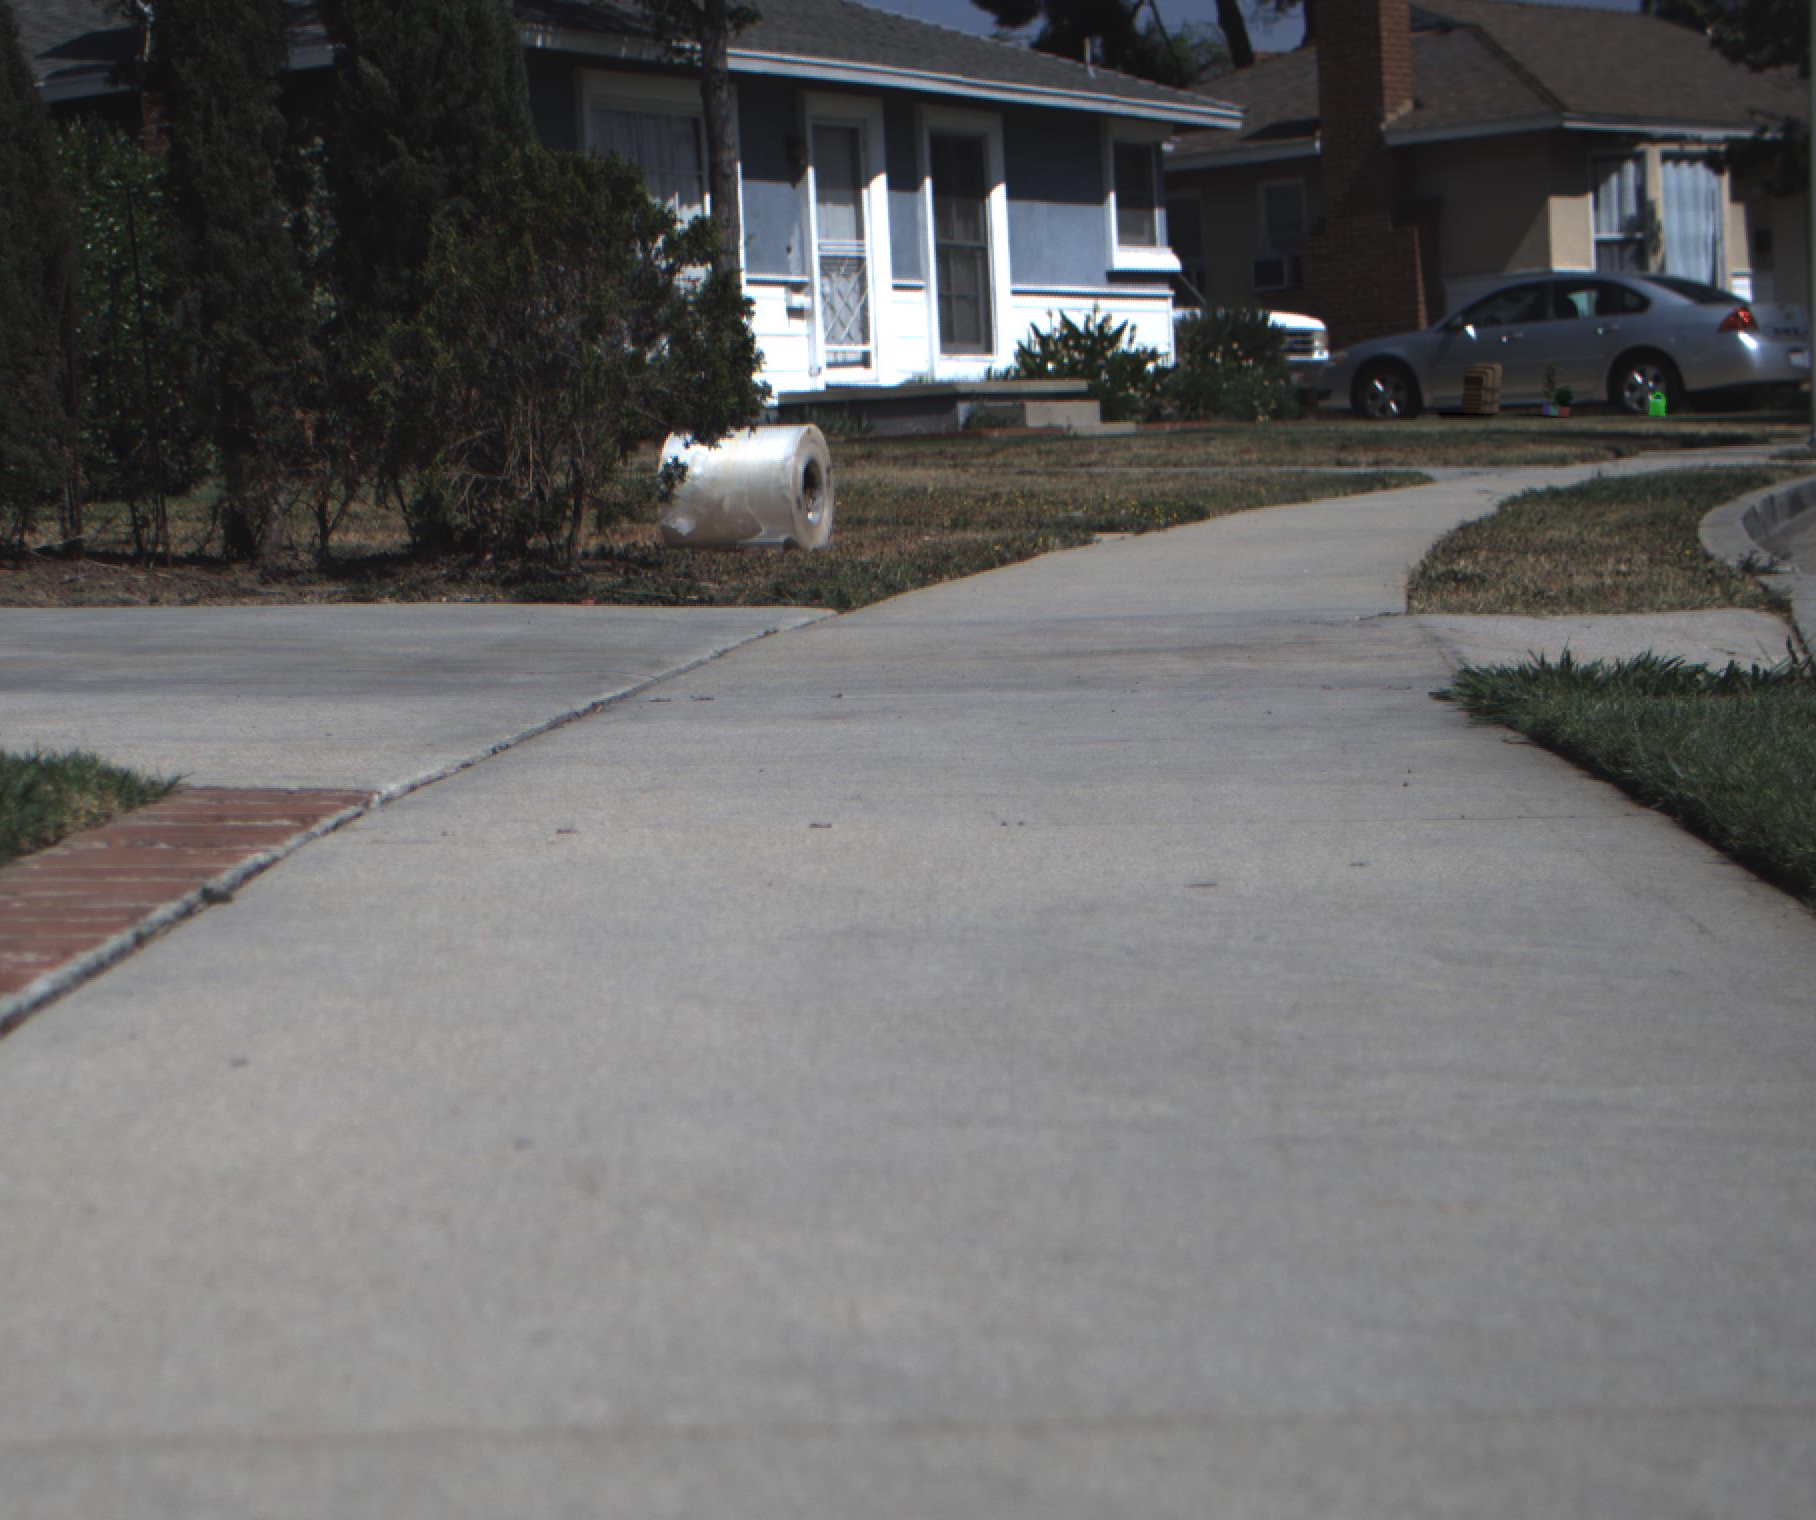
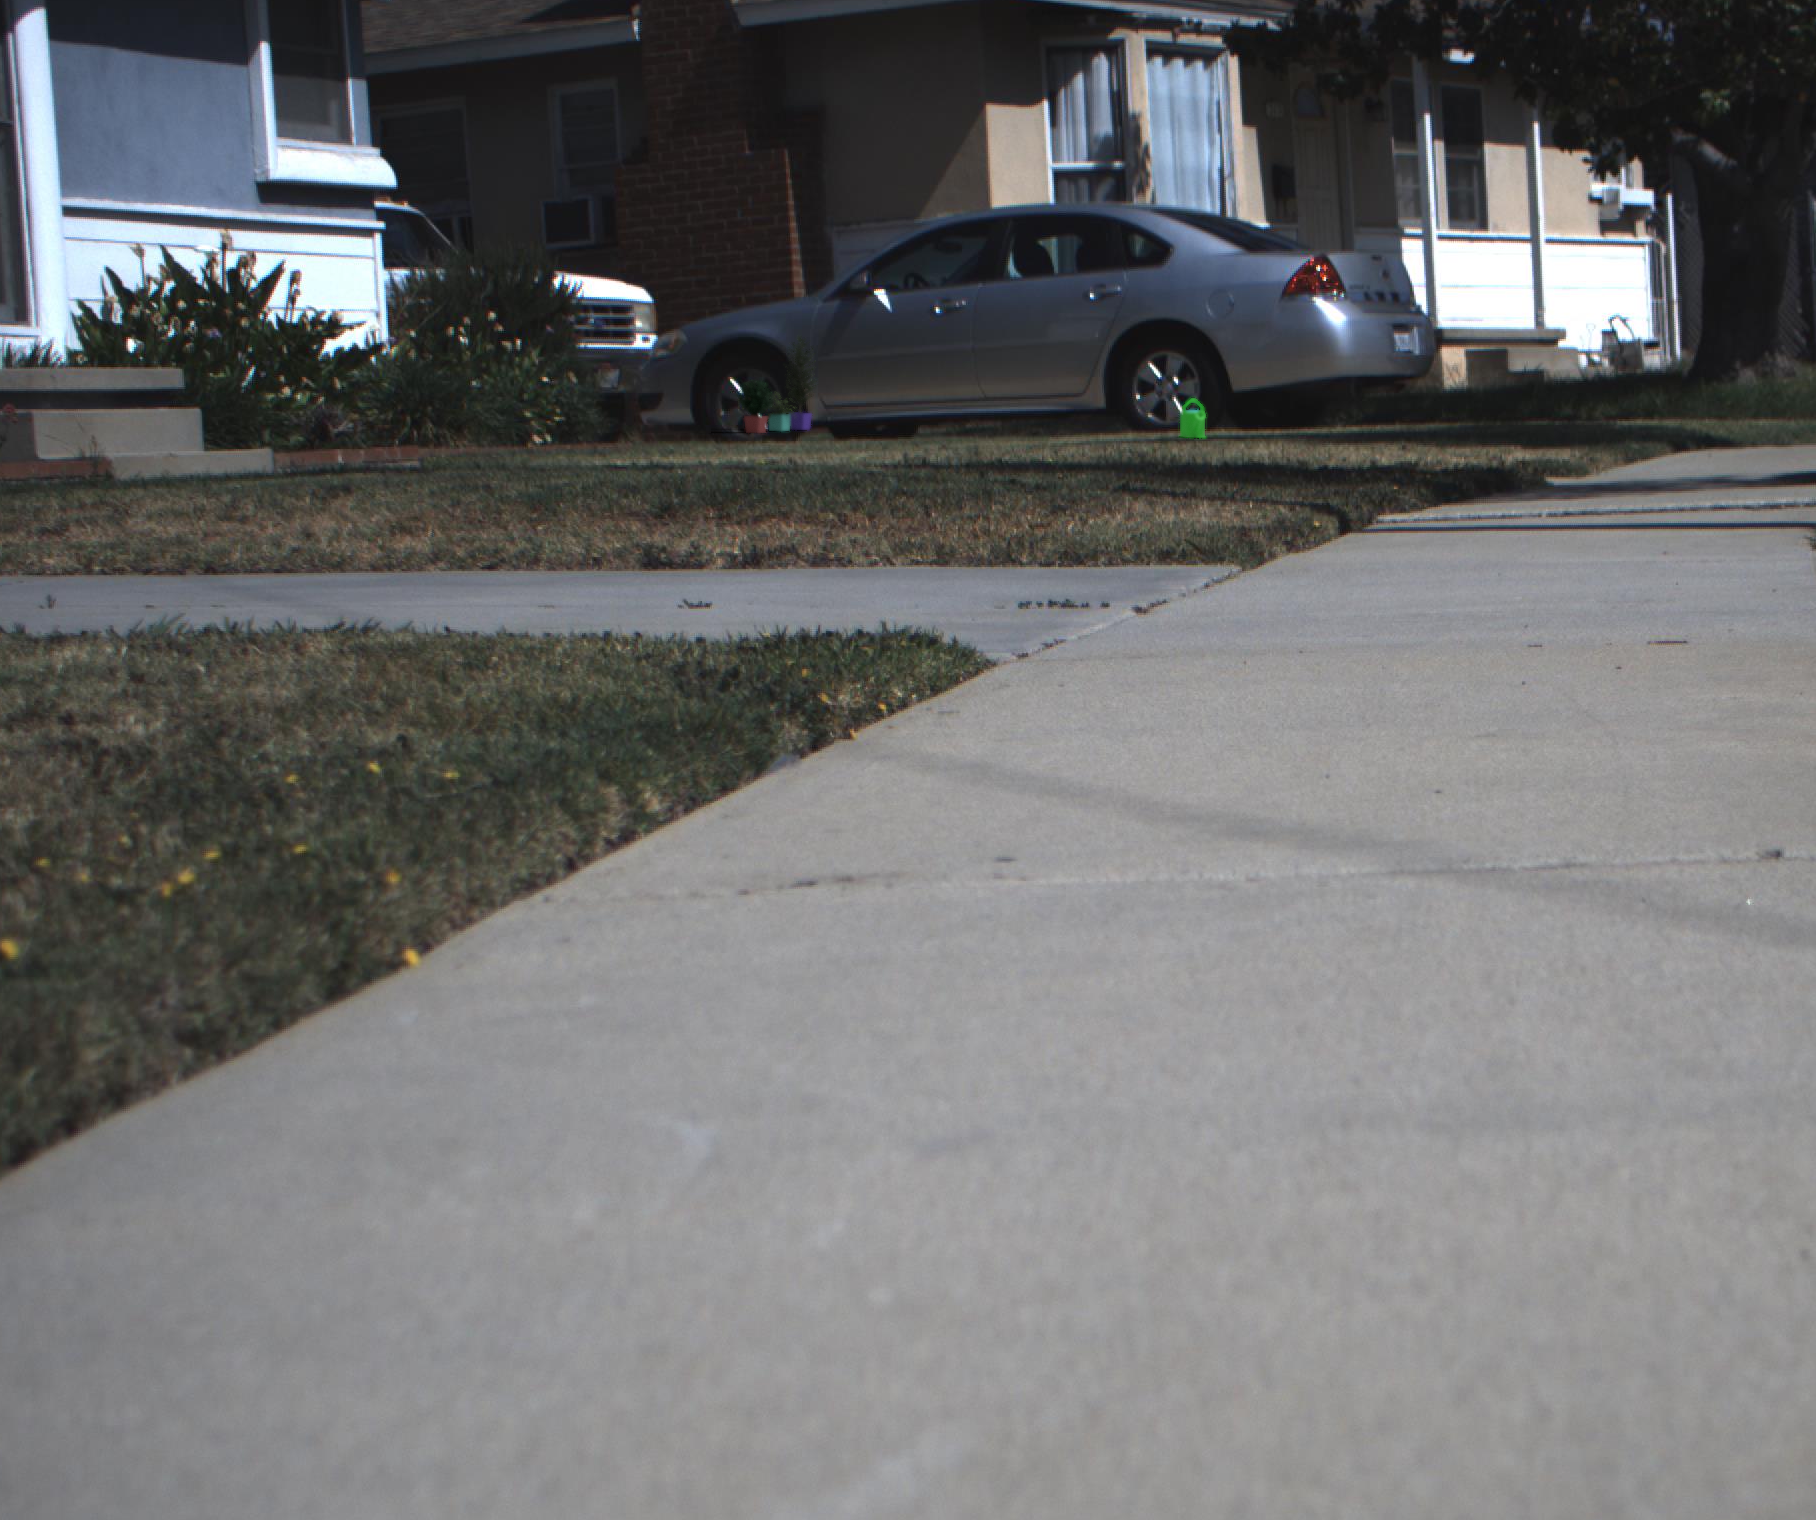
potted plant: present [1542,359,1575,417] -> present [737,337,817,433]
backpack: present [1461,361,1502,414] -> none [874,345,940,434]

